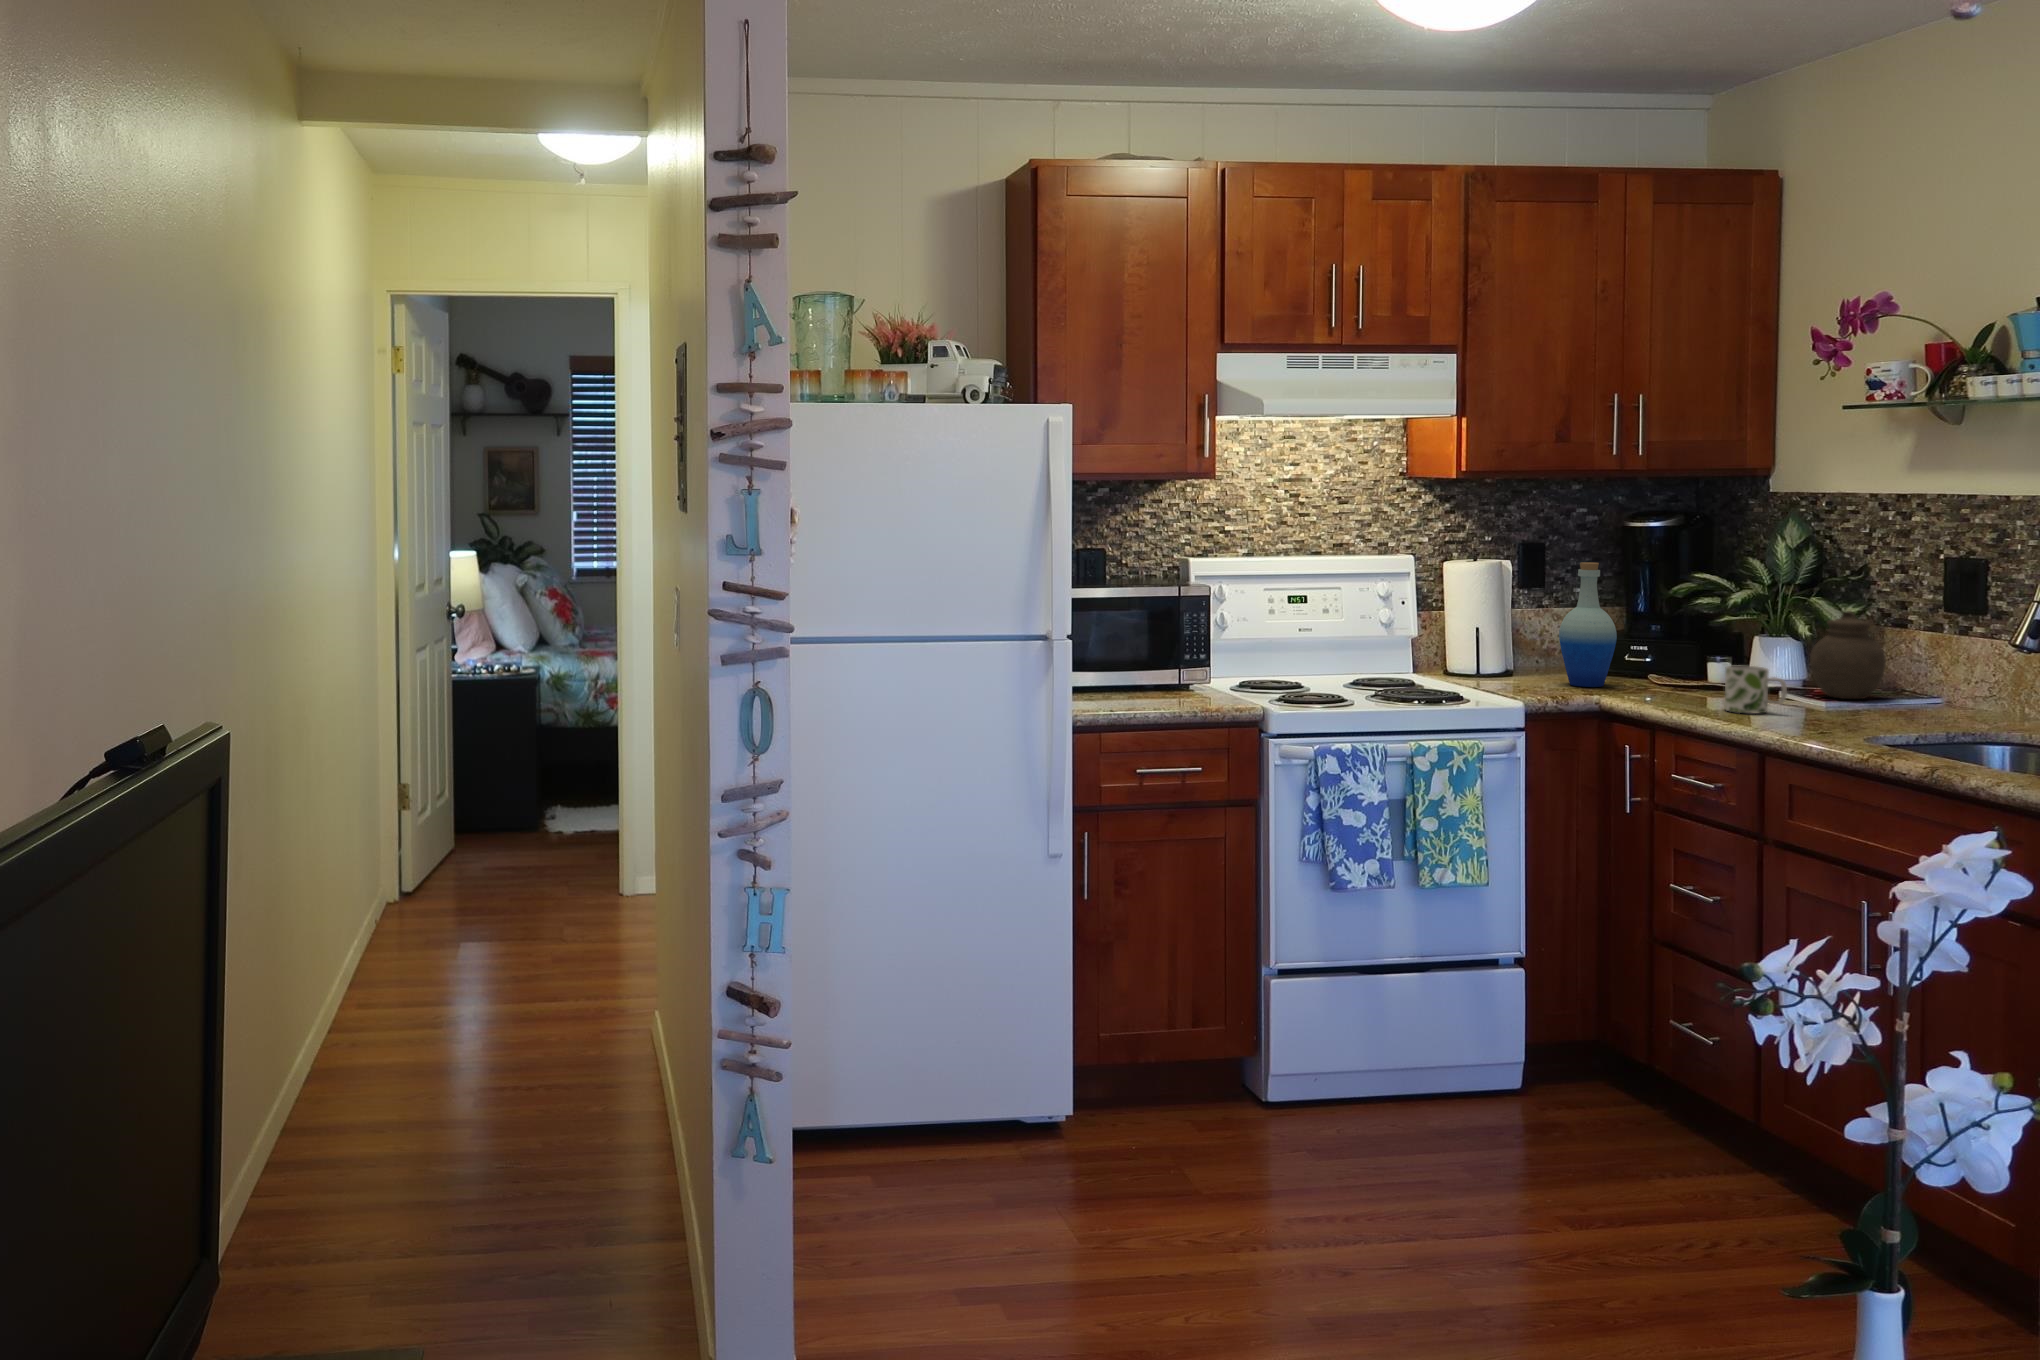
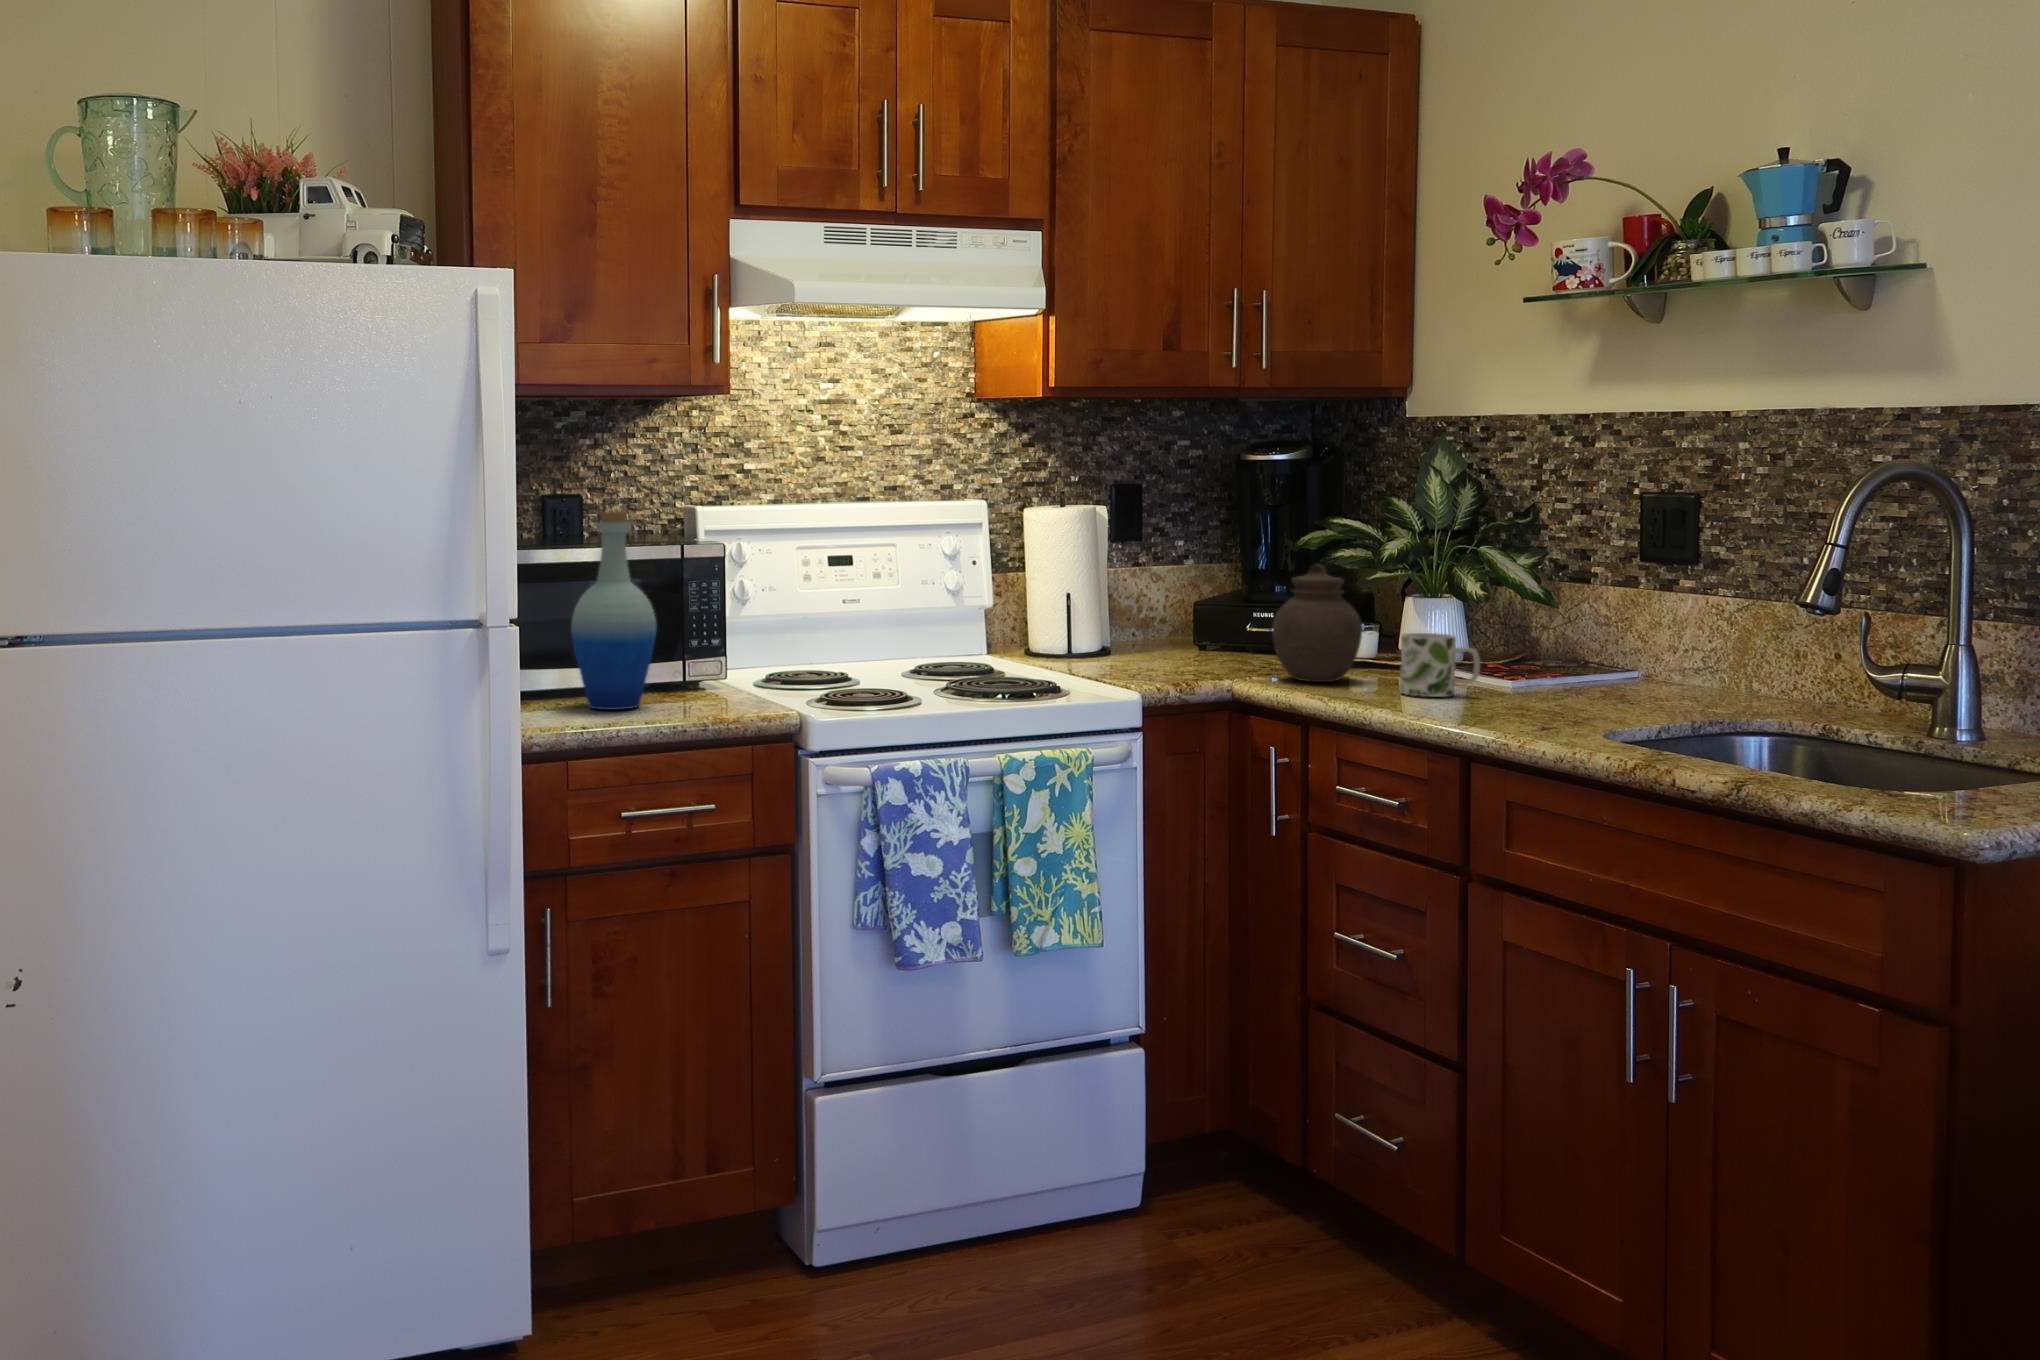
bottle: present [1559,562,1617,687] -> present [571,511,657,710]
jar: present [1810,611,1886,699] -> present [1272,565,1362,682]

